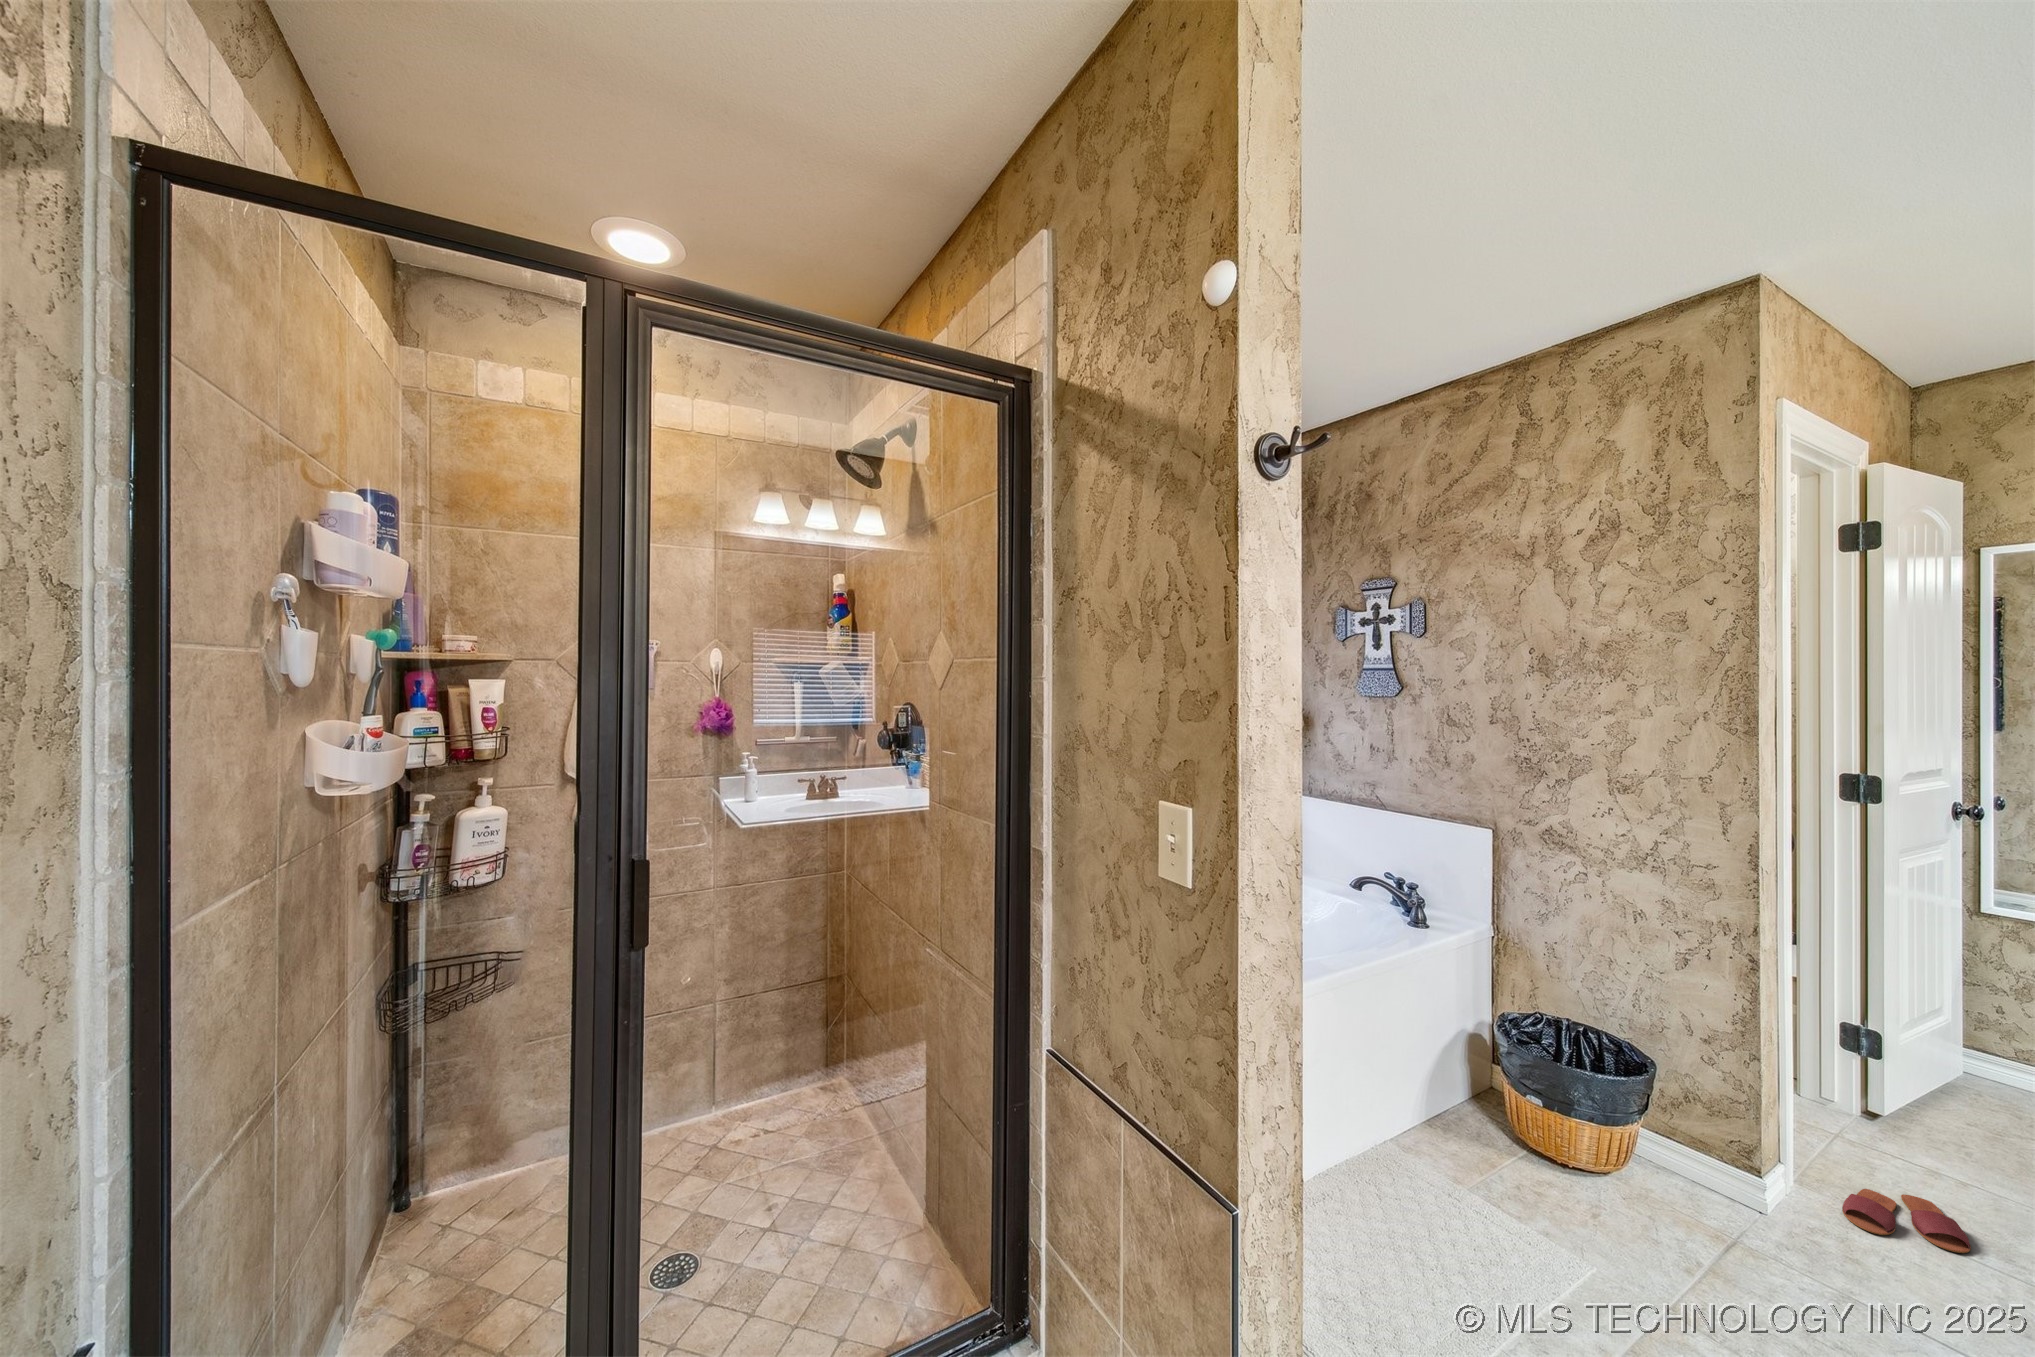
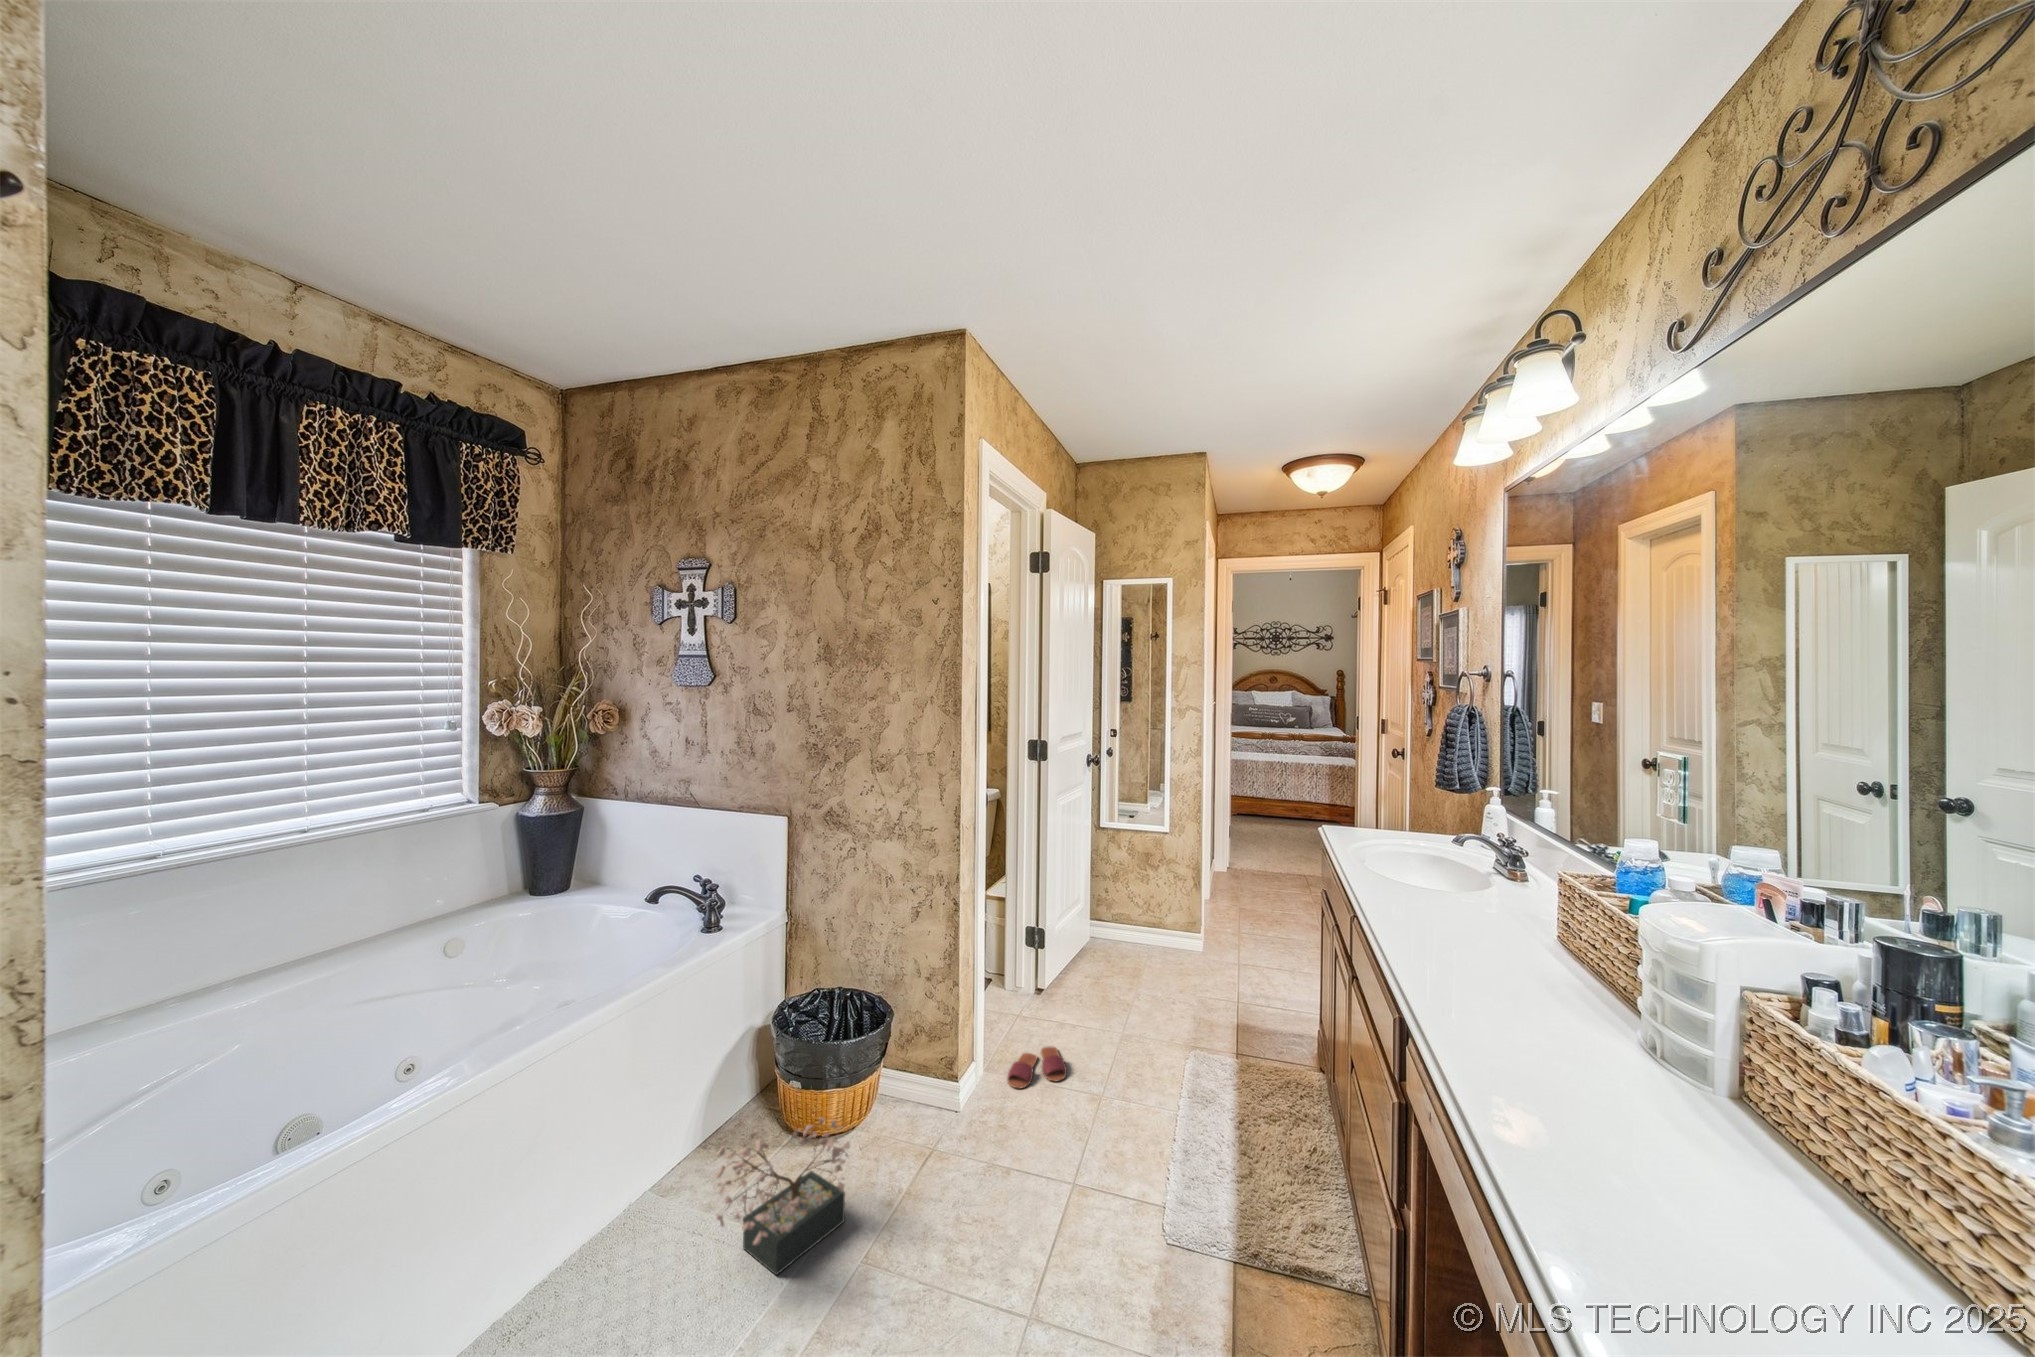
decorative plant: none [1471,1126,1625,1287] -> present [715,1118,850,1275]

